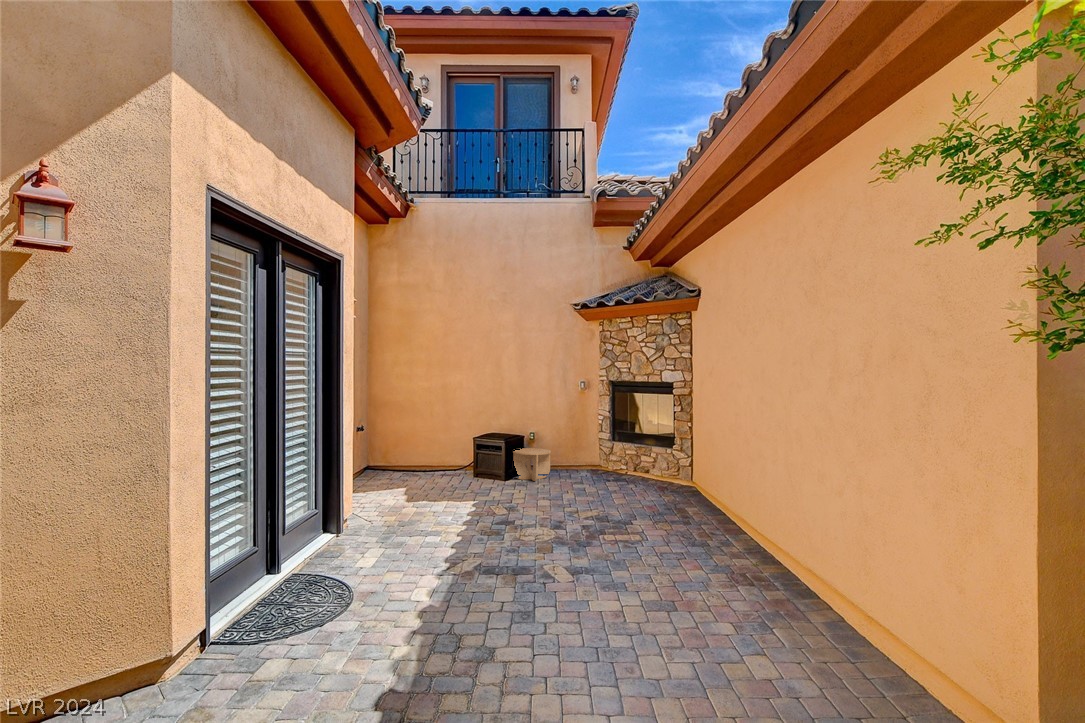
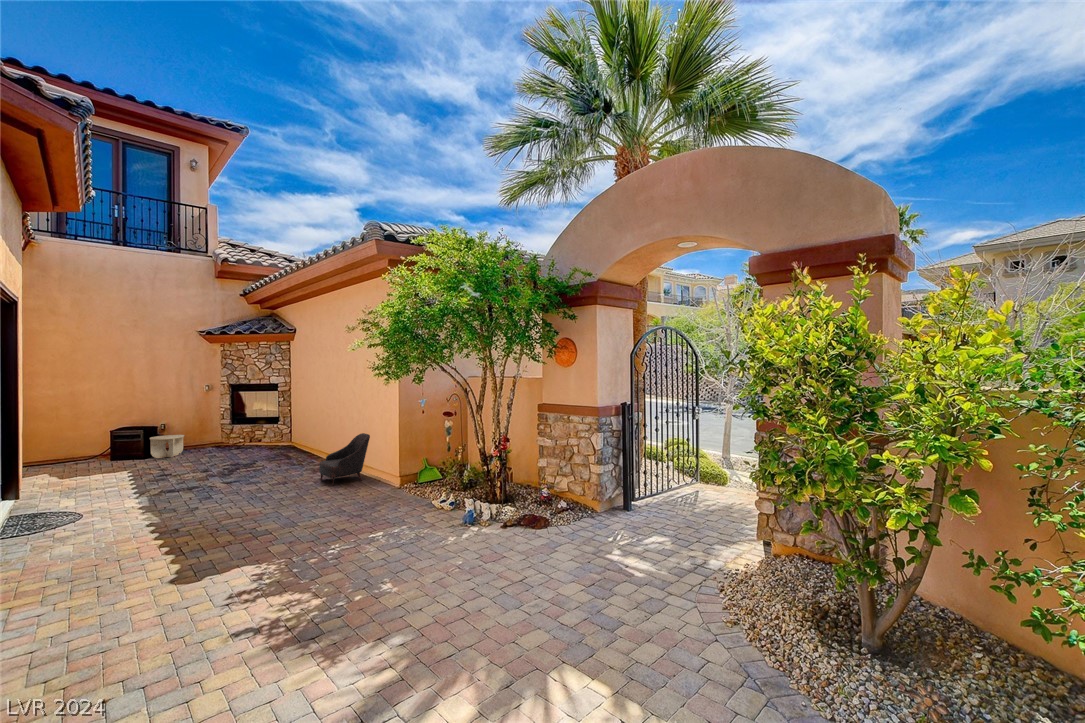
armchair: none [758,516,907,667] -> present [319,433,370,486]

